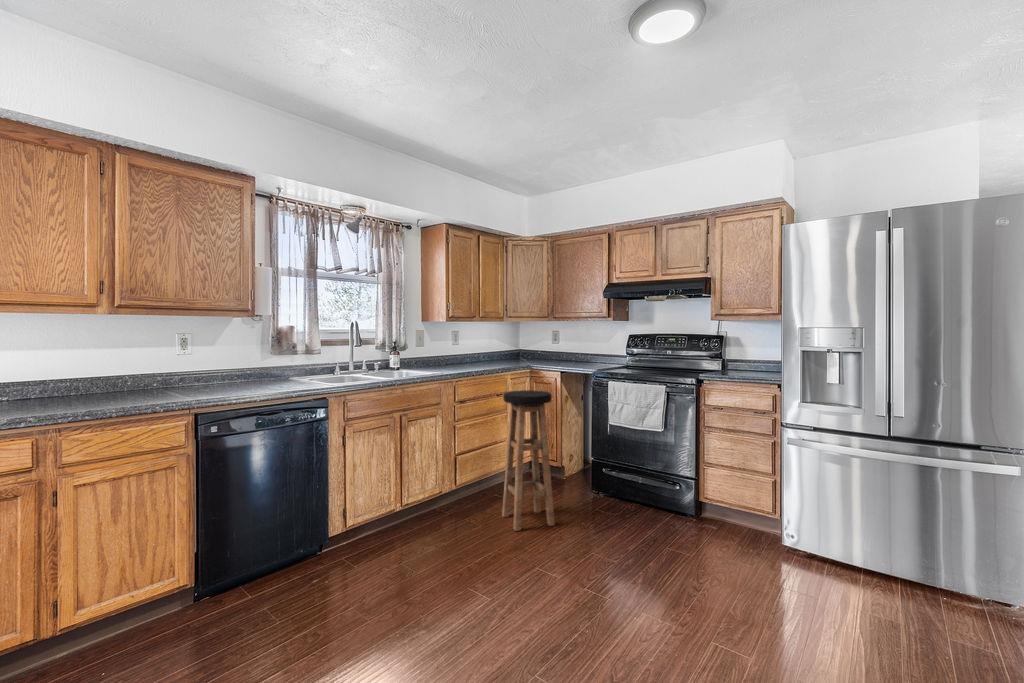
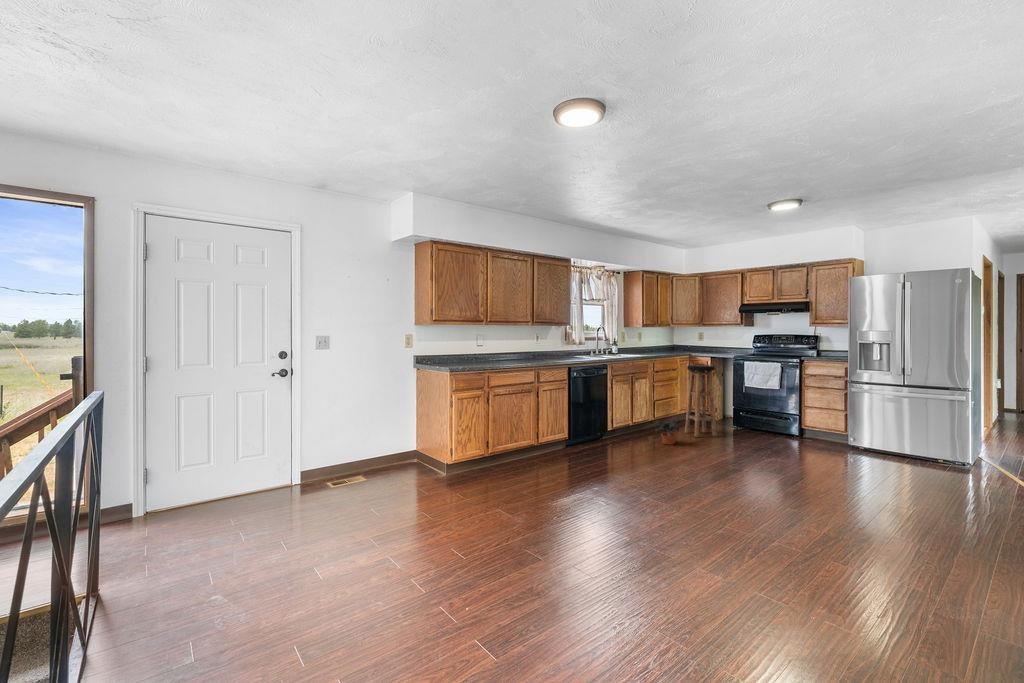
potted plant: none [420,507,480,564] -> present [655,420,682,445]

